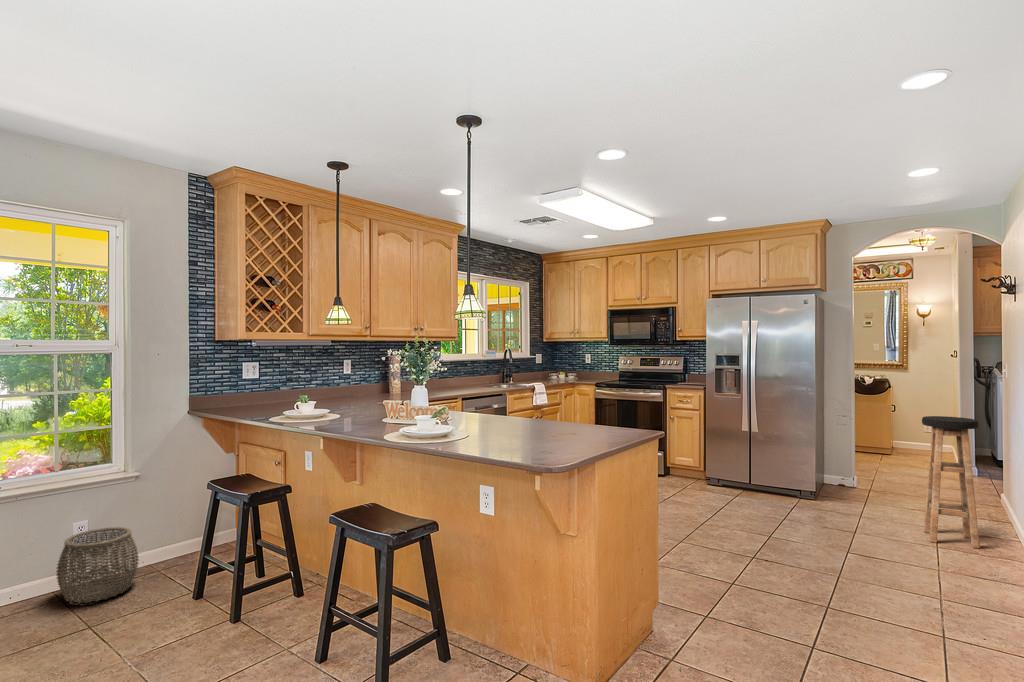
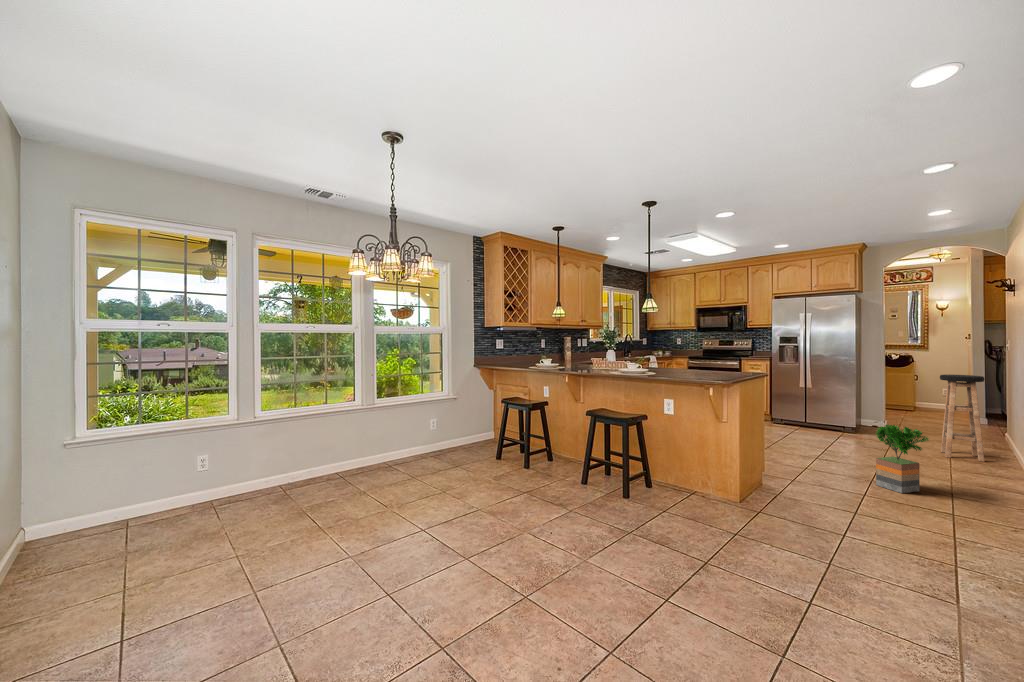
potted tree: none [829,509,910,630] -> present [876,425,928,493]
woven basket: present [56,527,139,603] -> none [427,424,462,459]

